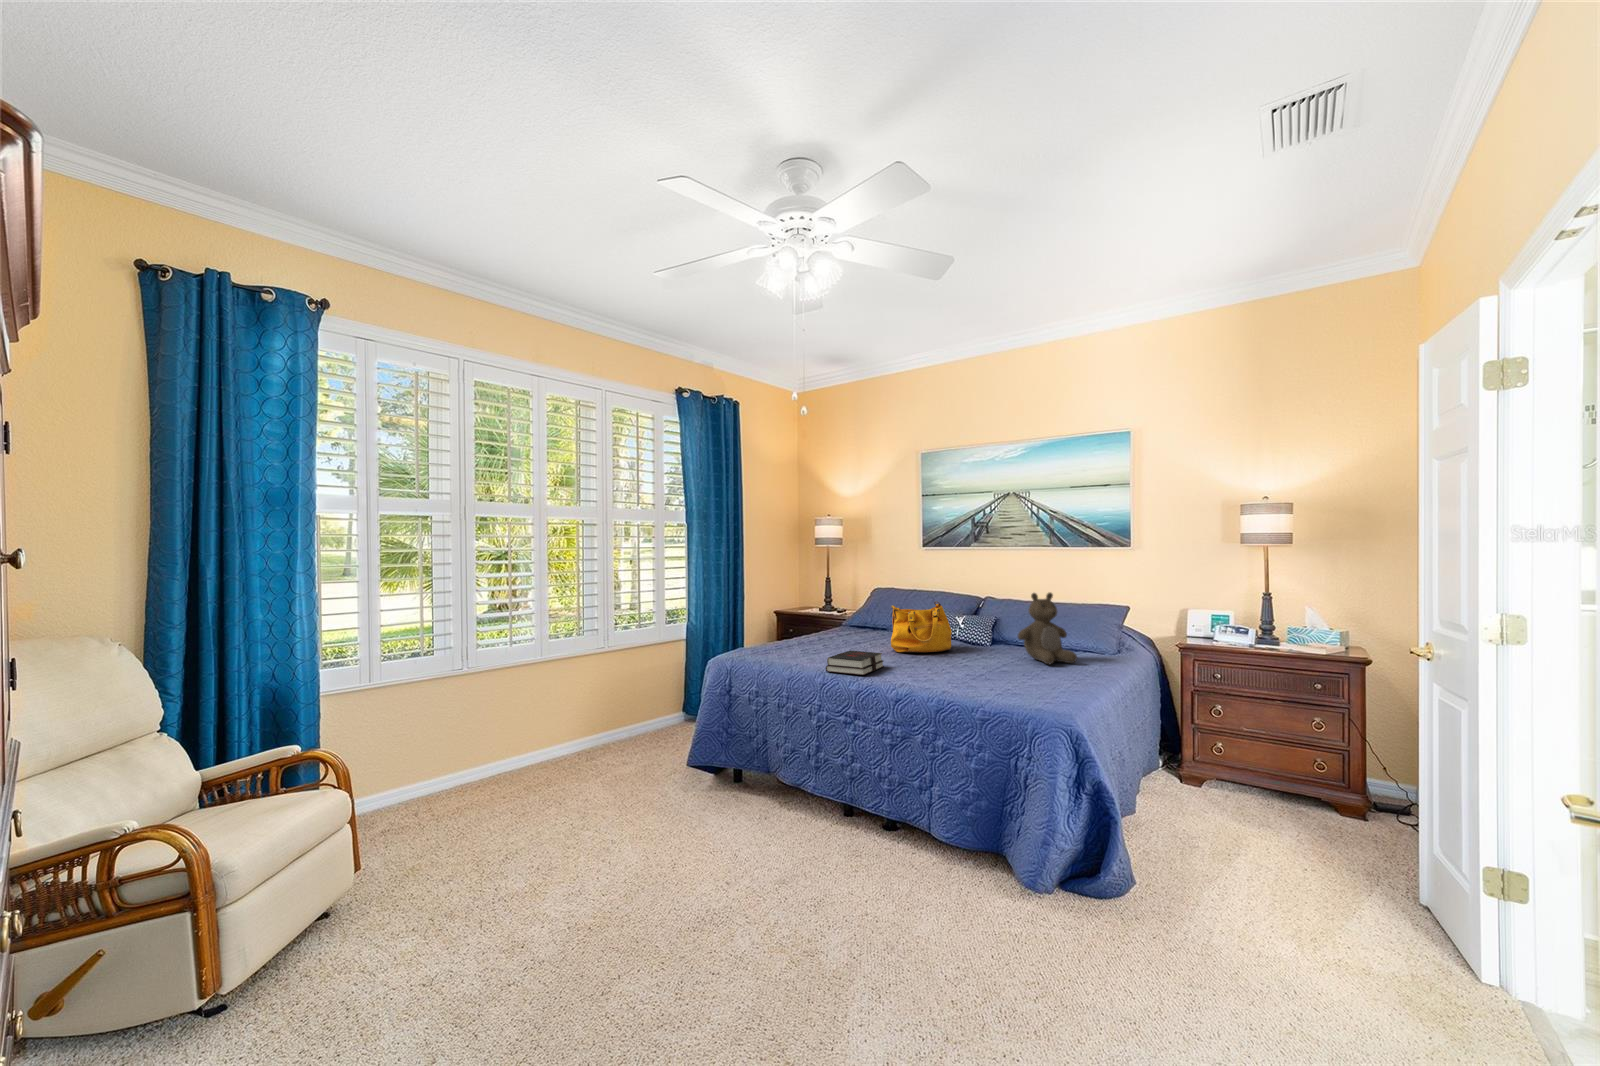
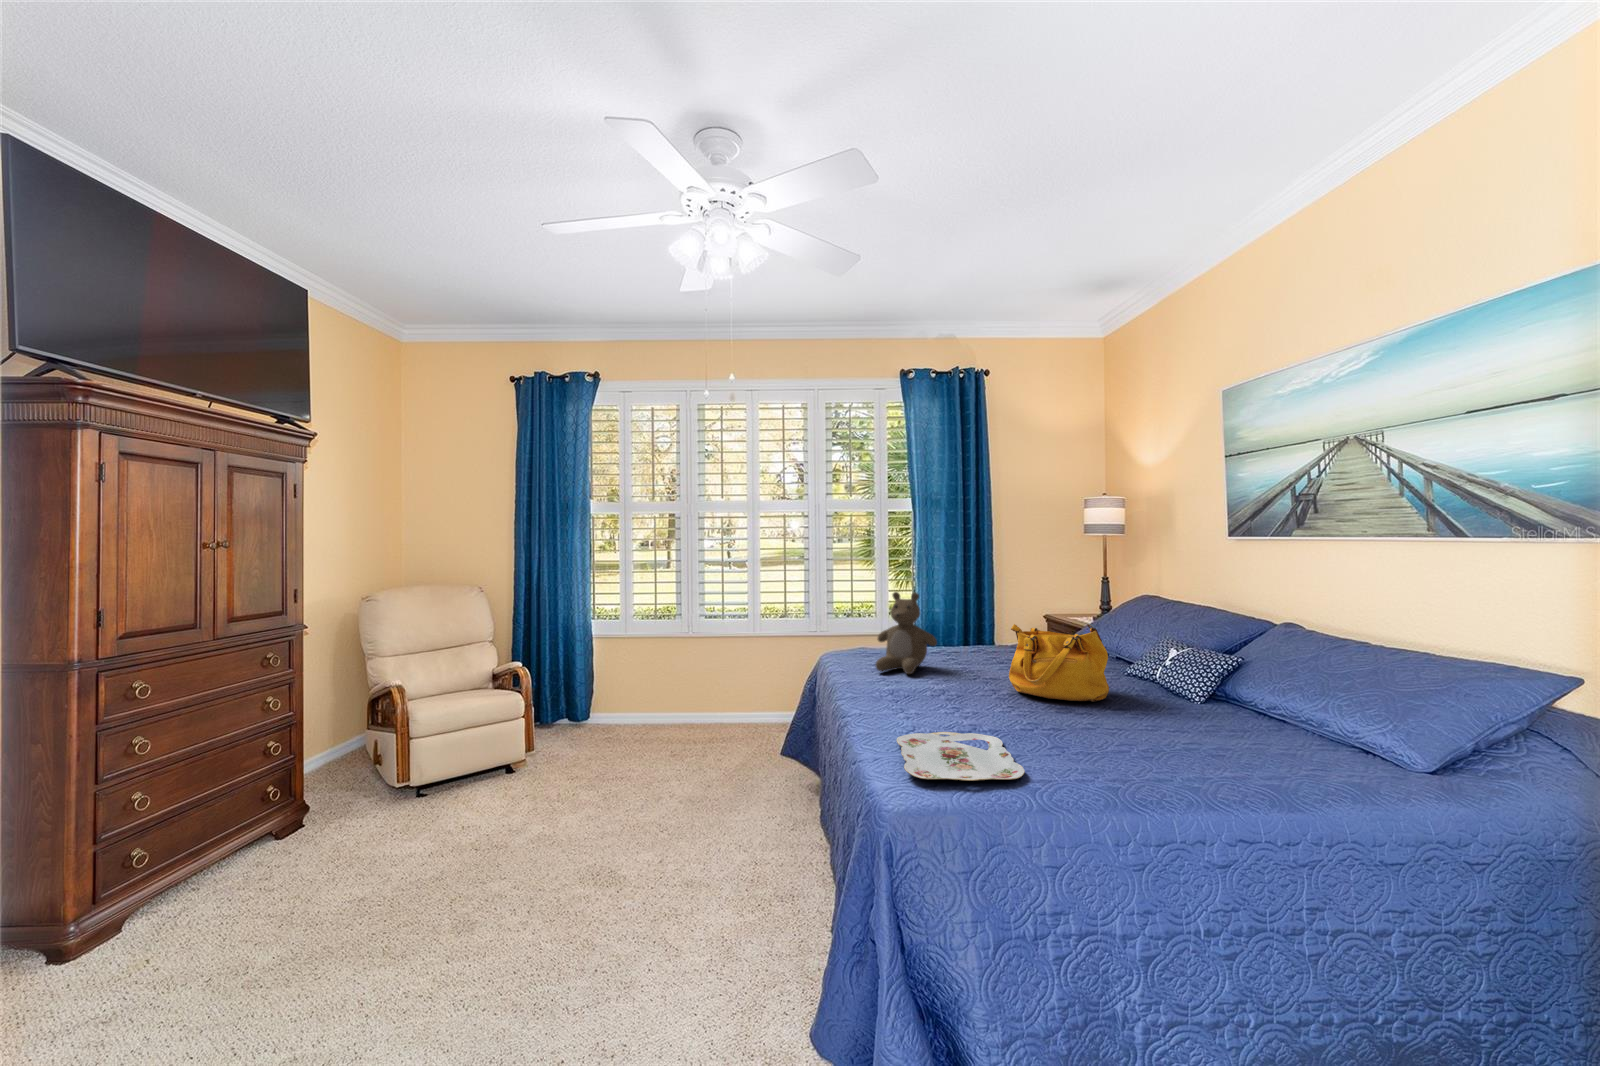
teddy bear: present [1018,593,1077,664] -> present [875,592,937,674]
hardback book: present [826,651,884,675] -> none [853,678,936,713]
serving tray: none [921,672,1022,693] -> present [897,732,1025,781]

